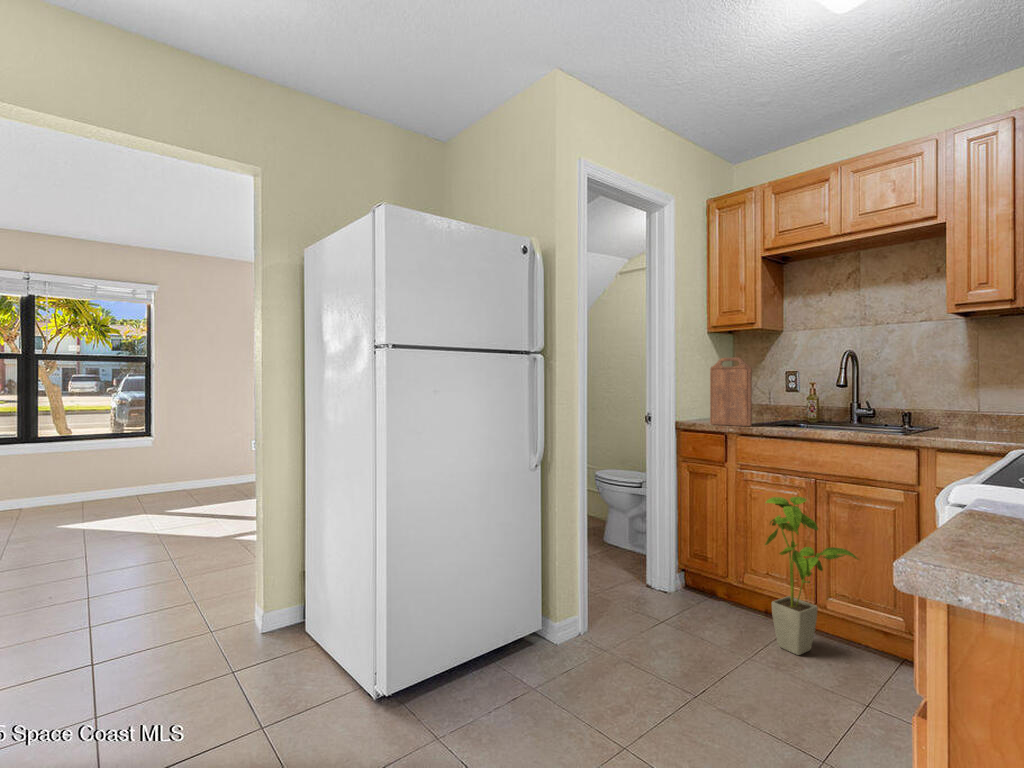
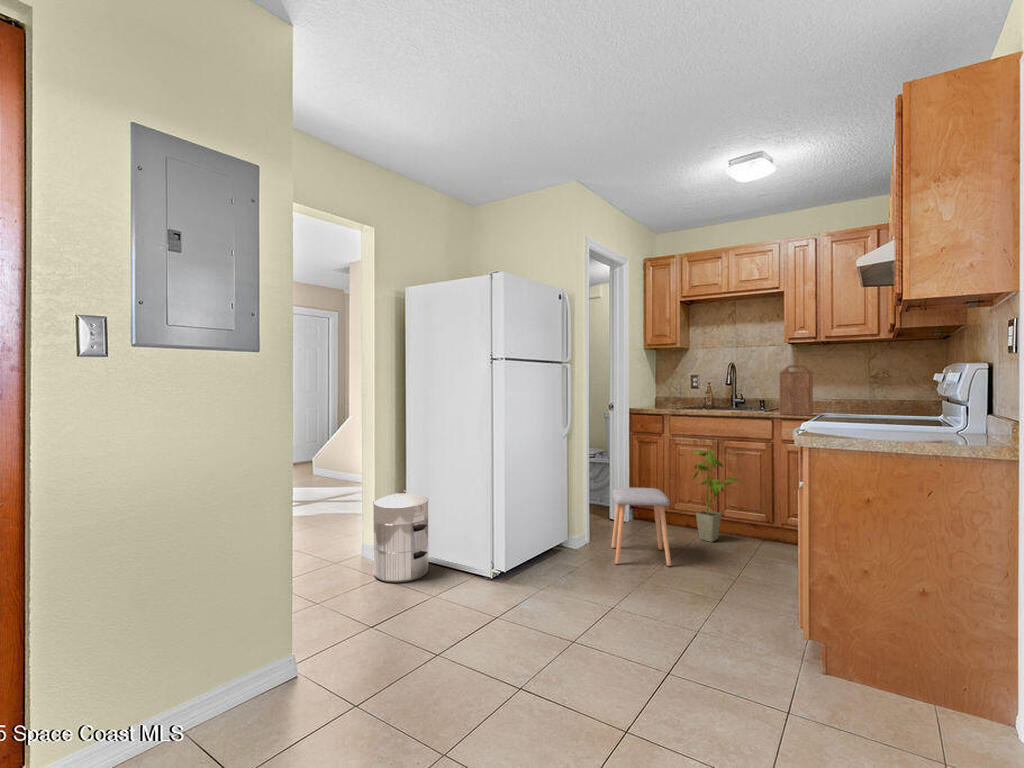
cutting board: present [710,357,752,426] -> present [779,365,813,415]
waste bin: none [220,543,310,688] -> present [373,491,428,583]
stool: none [603,554,702,710] -> present [612,488,671,566]

